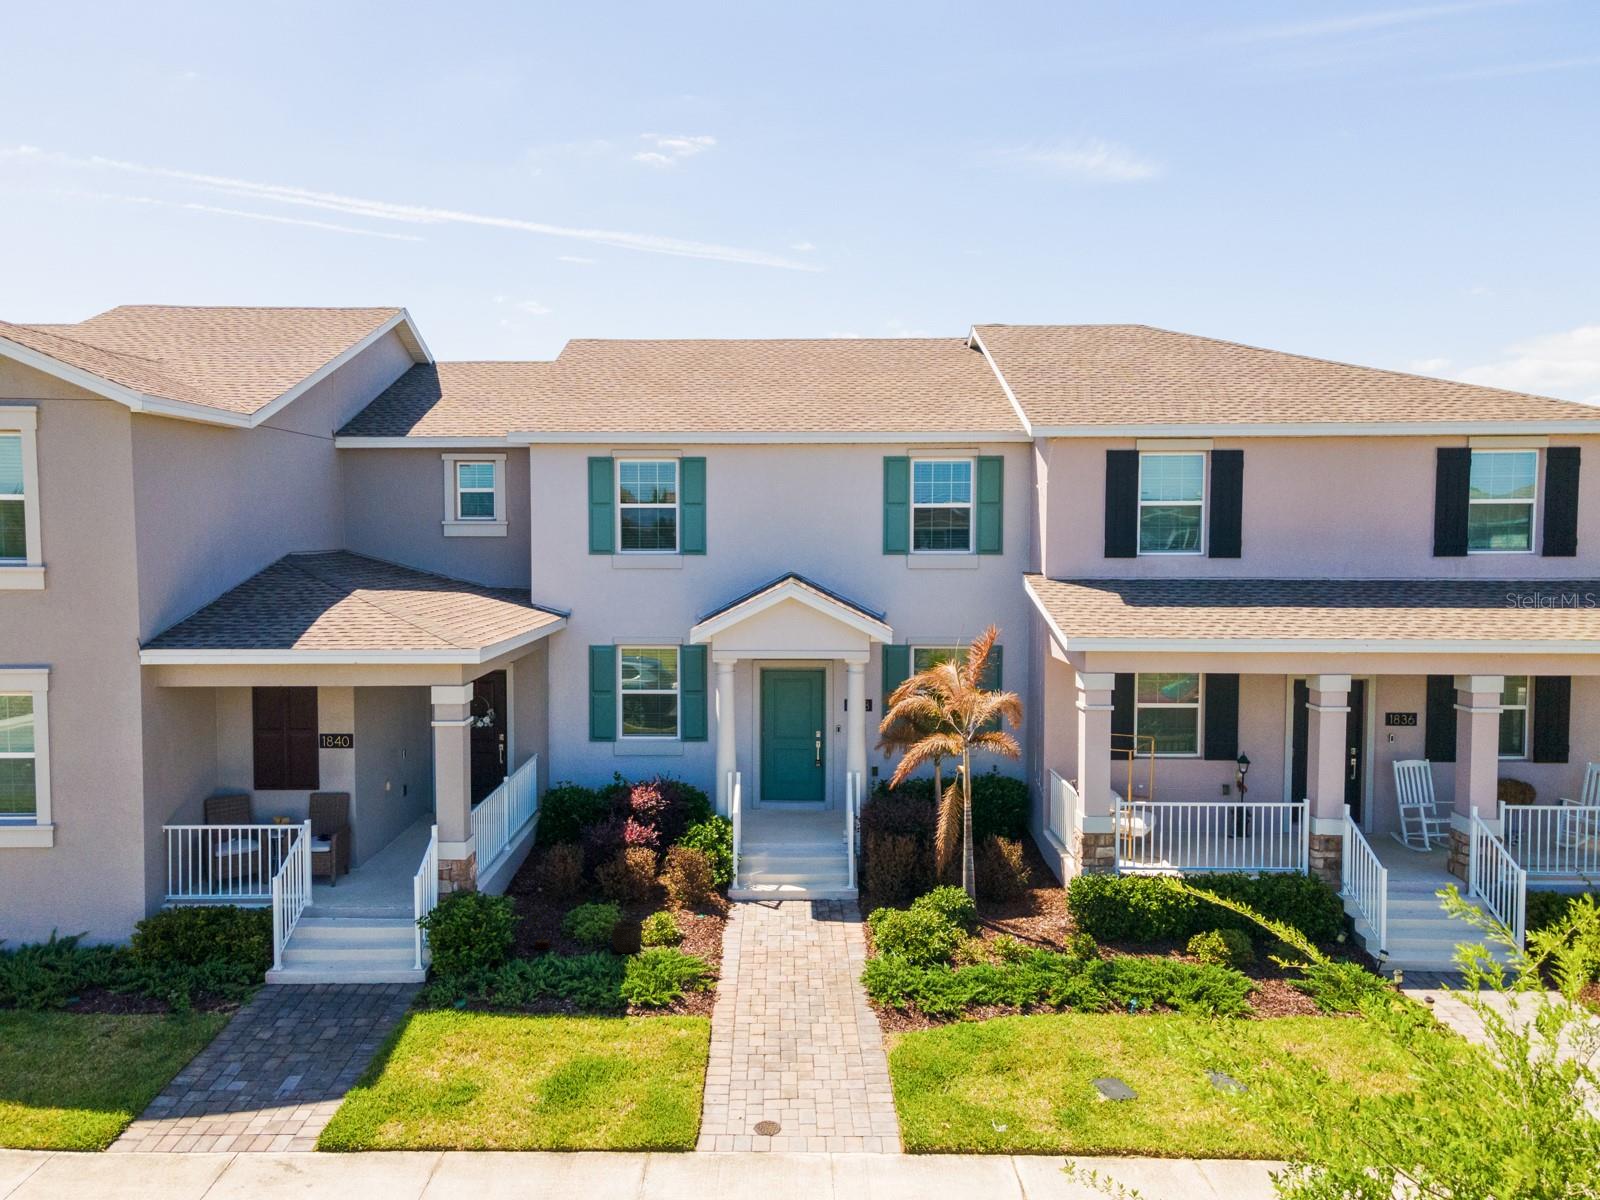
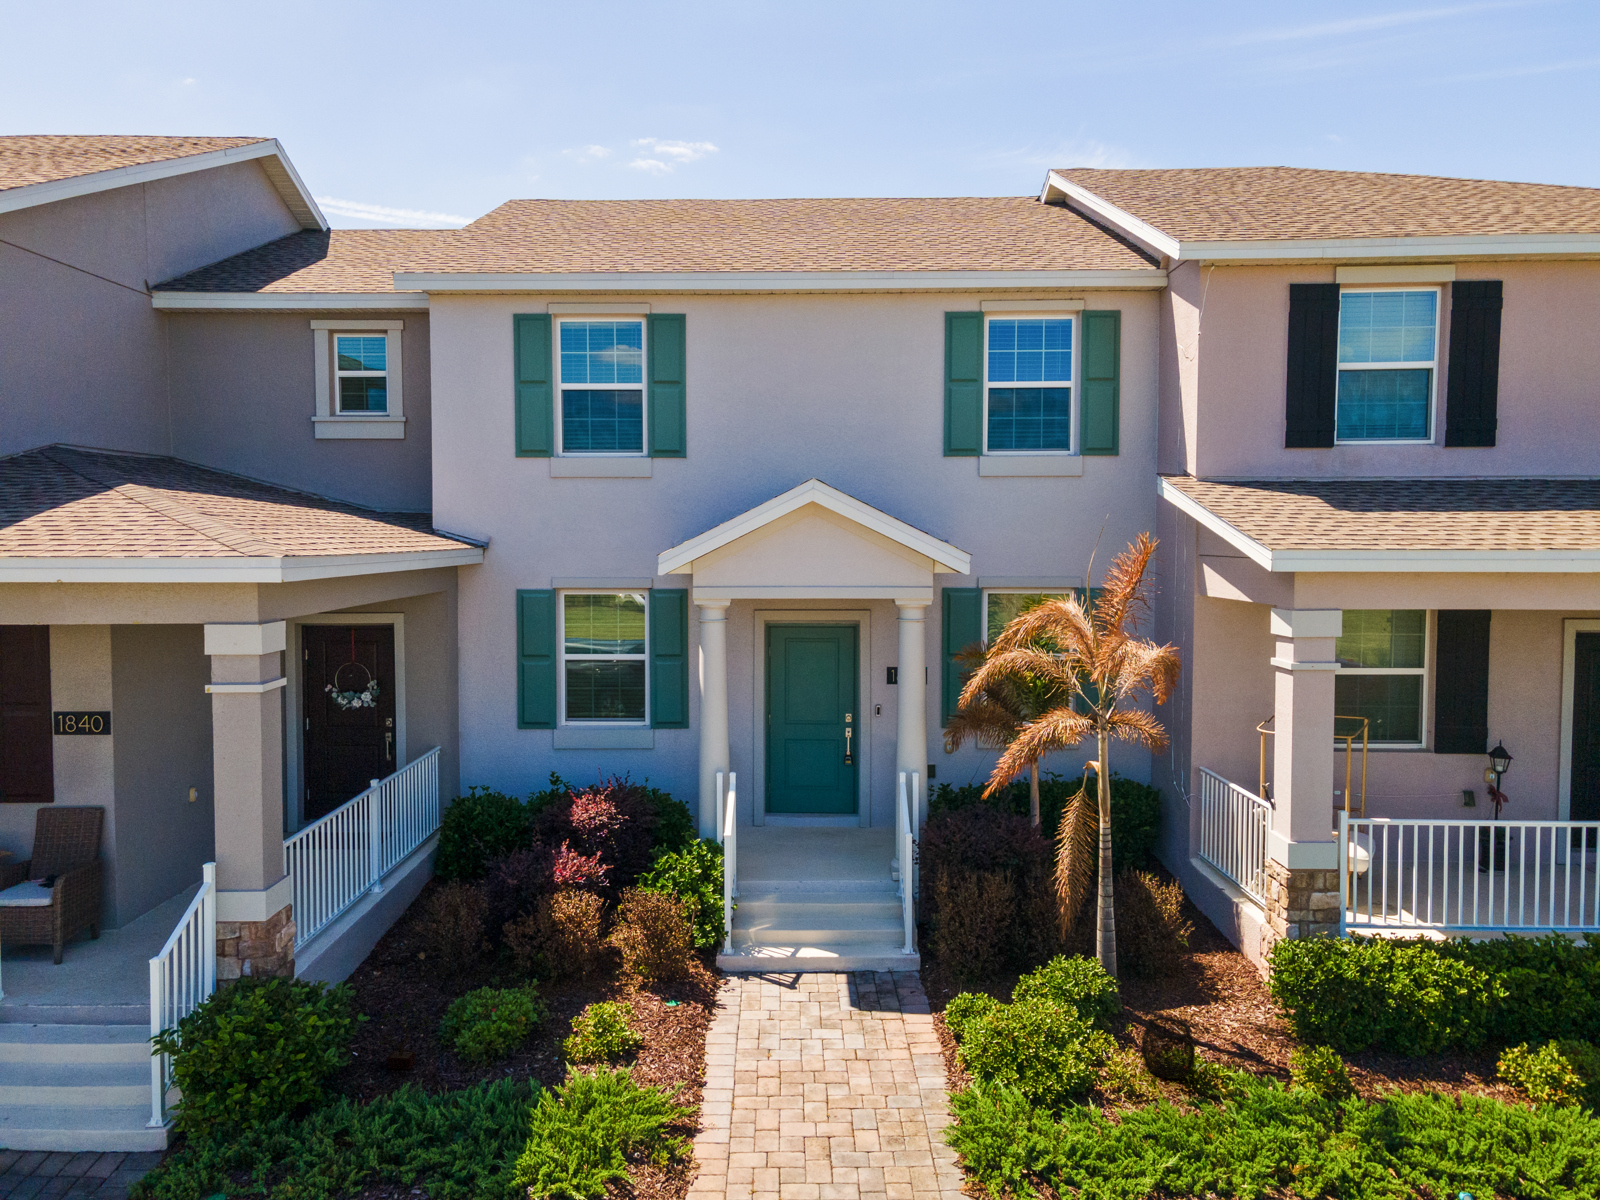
woven basket: present [612,920,642,953] -> present [1141,1017,1195,1079]

